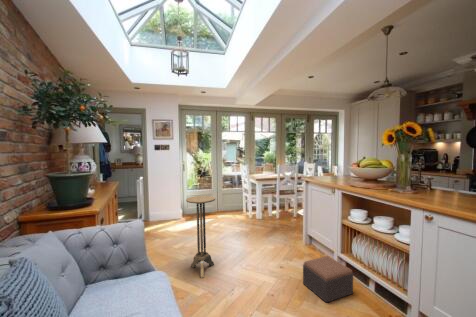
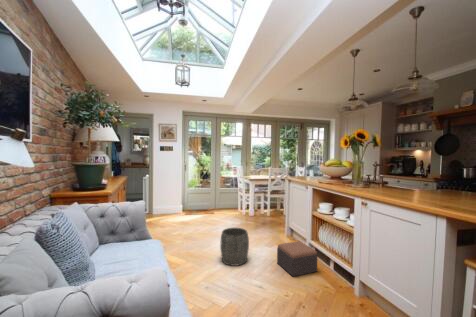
side table: present [186,196,215,278] -> none [183,188,207,256]
woven basket: none [235,242,268,289] -> present [220,228,249,266]

